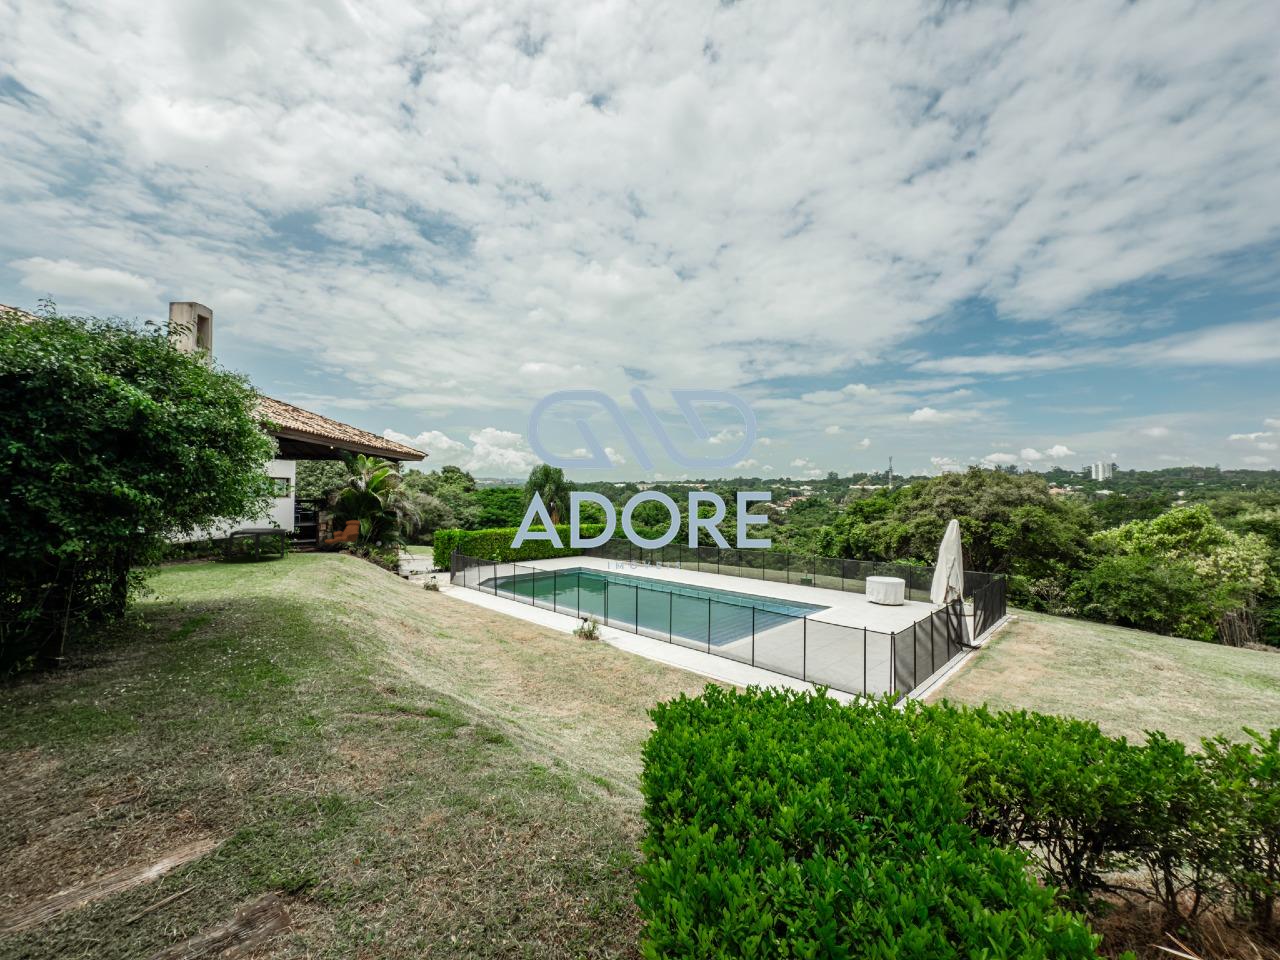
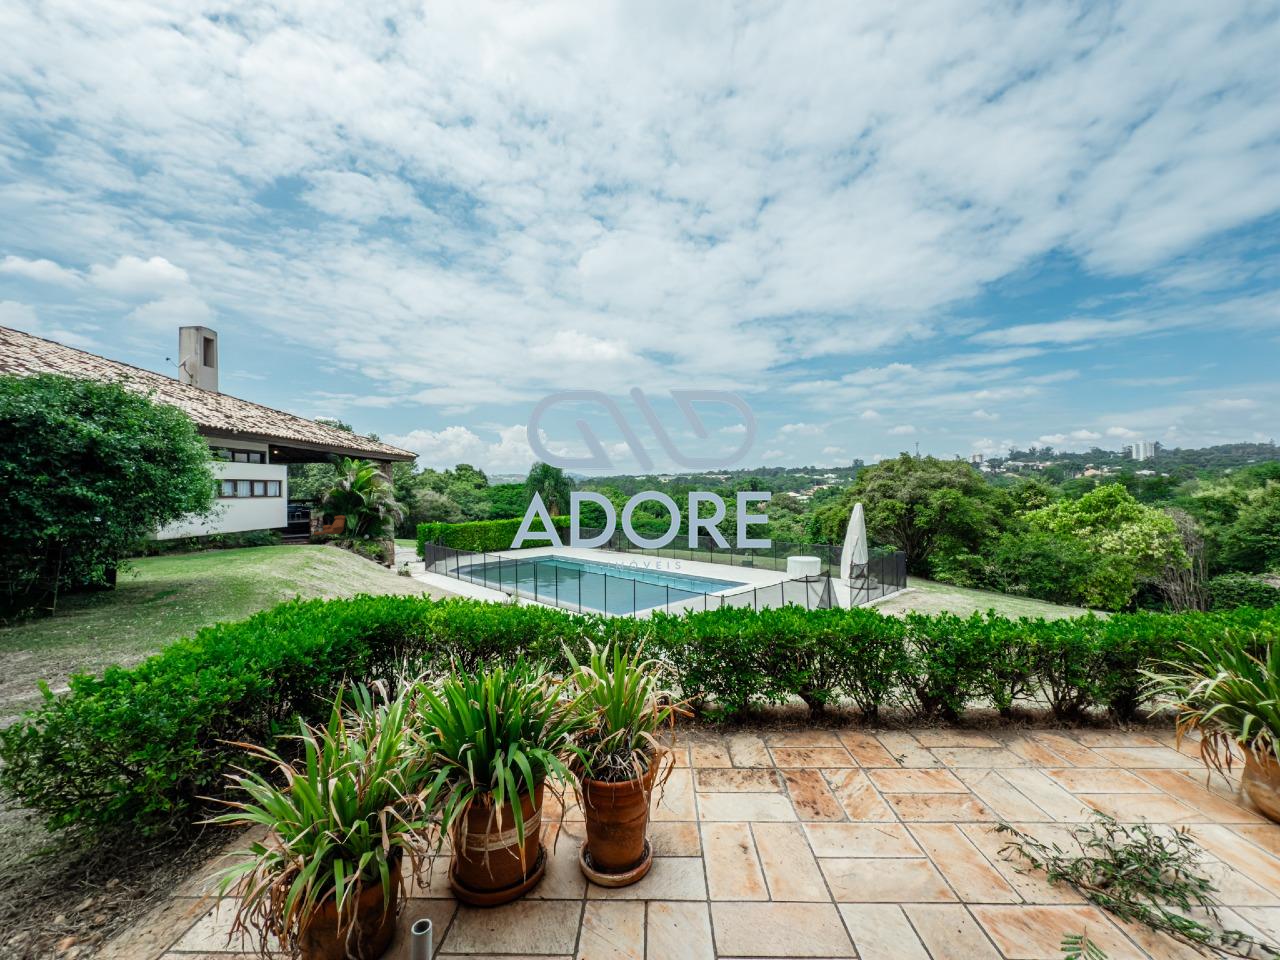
round table: present [228,528,287,561] -> none [227,523,278,549]

